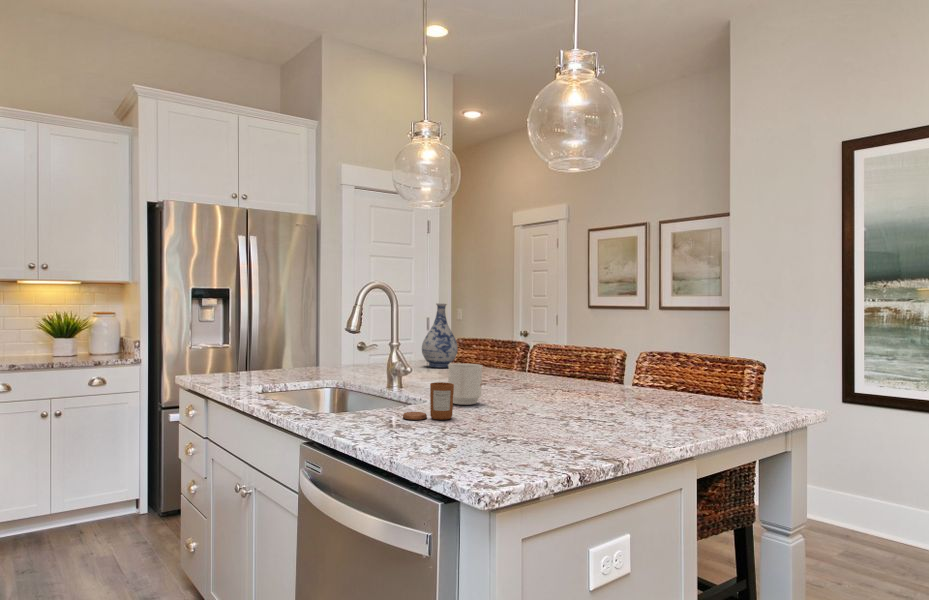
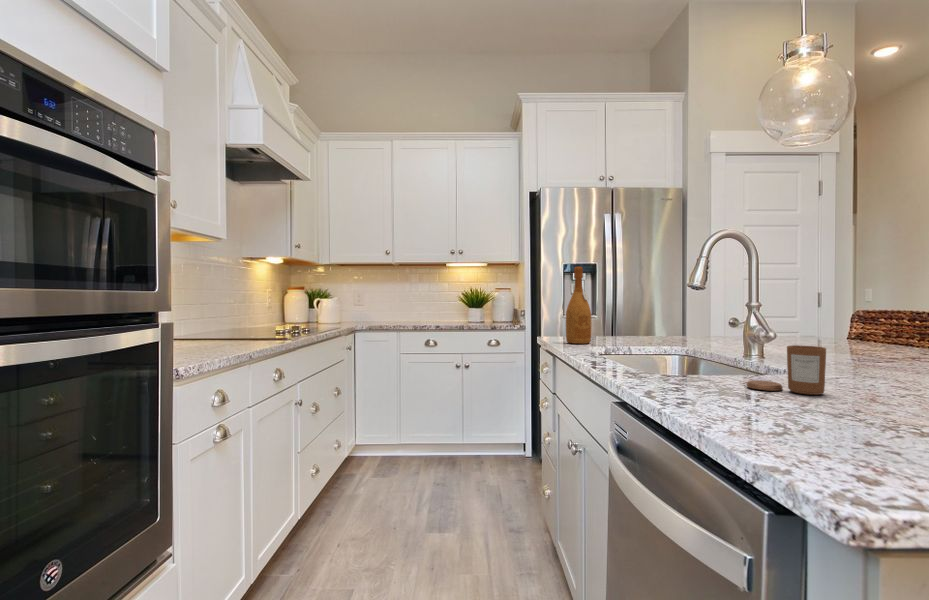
wine bottle: none [207,295,238,383] -> present [566,267,592,344]
vase: present [422,304,458,367] -> none [801,266,856,342]
mug: present [448,363,483,405] -> none [823,327,885,382]

